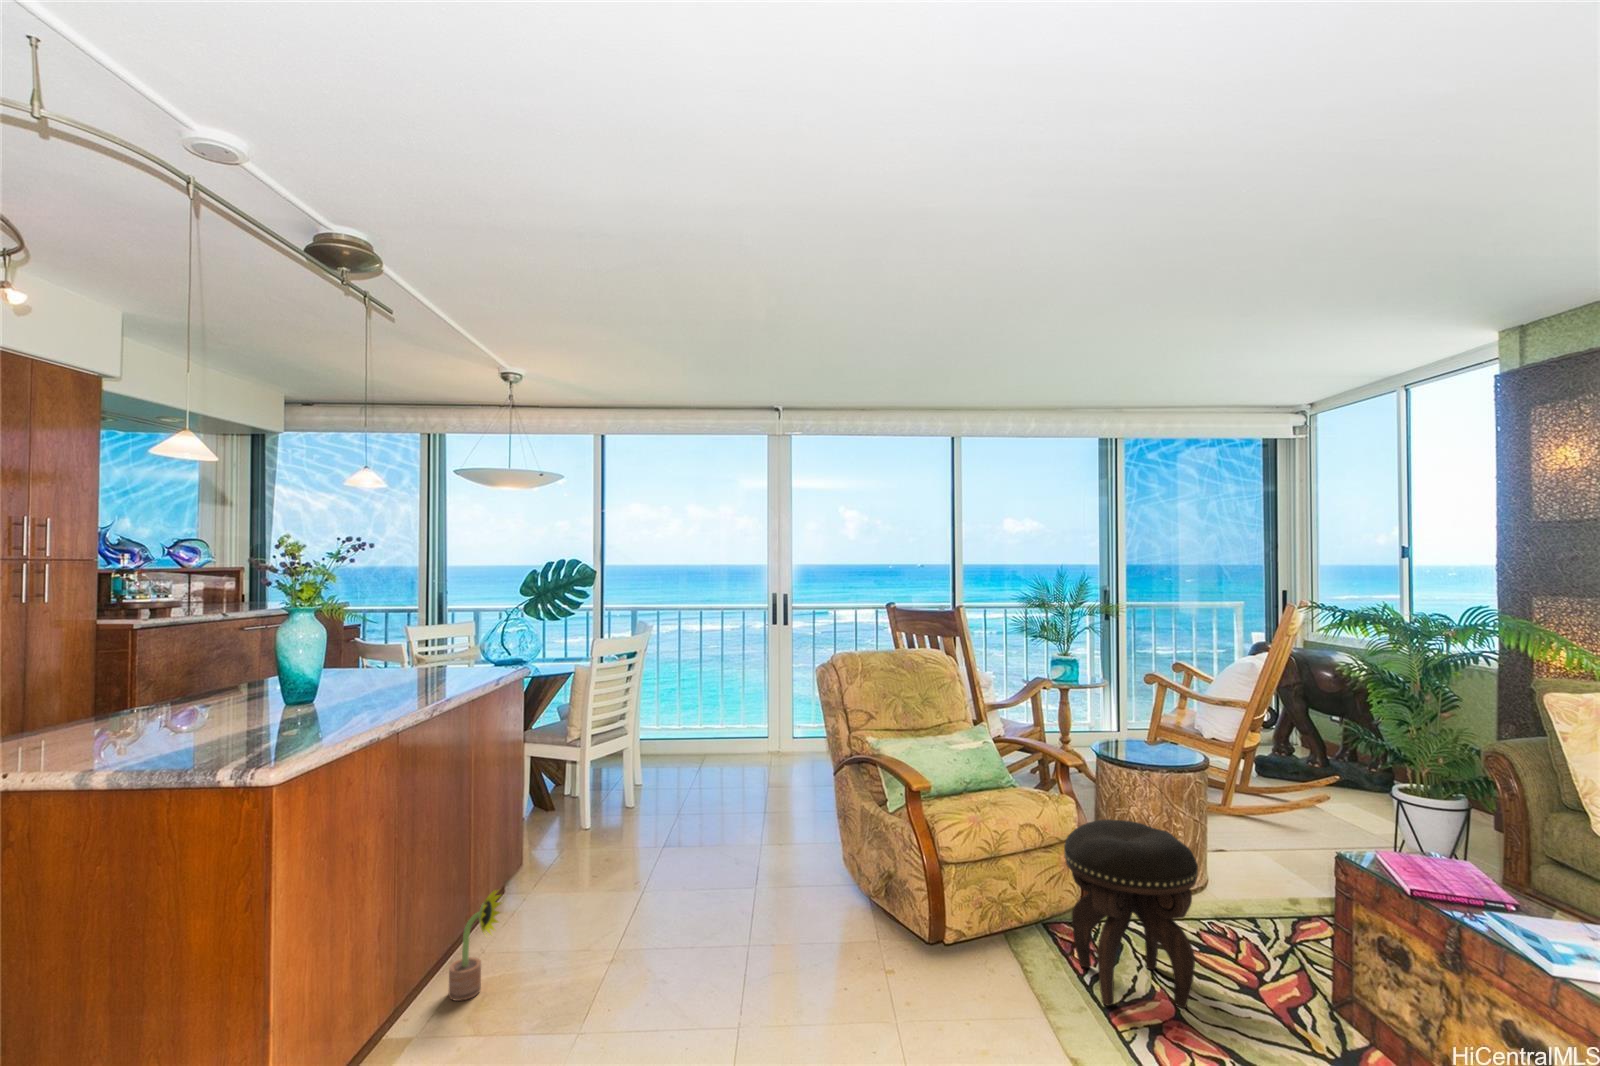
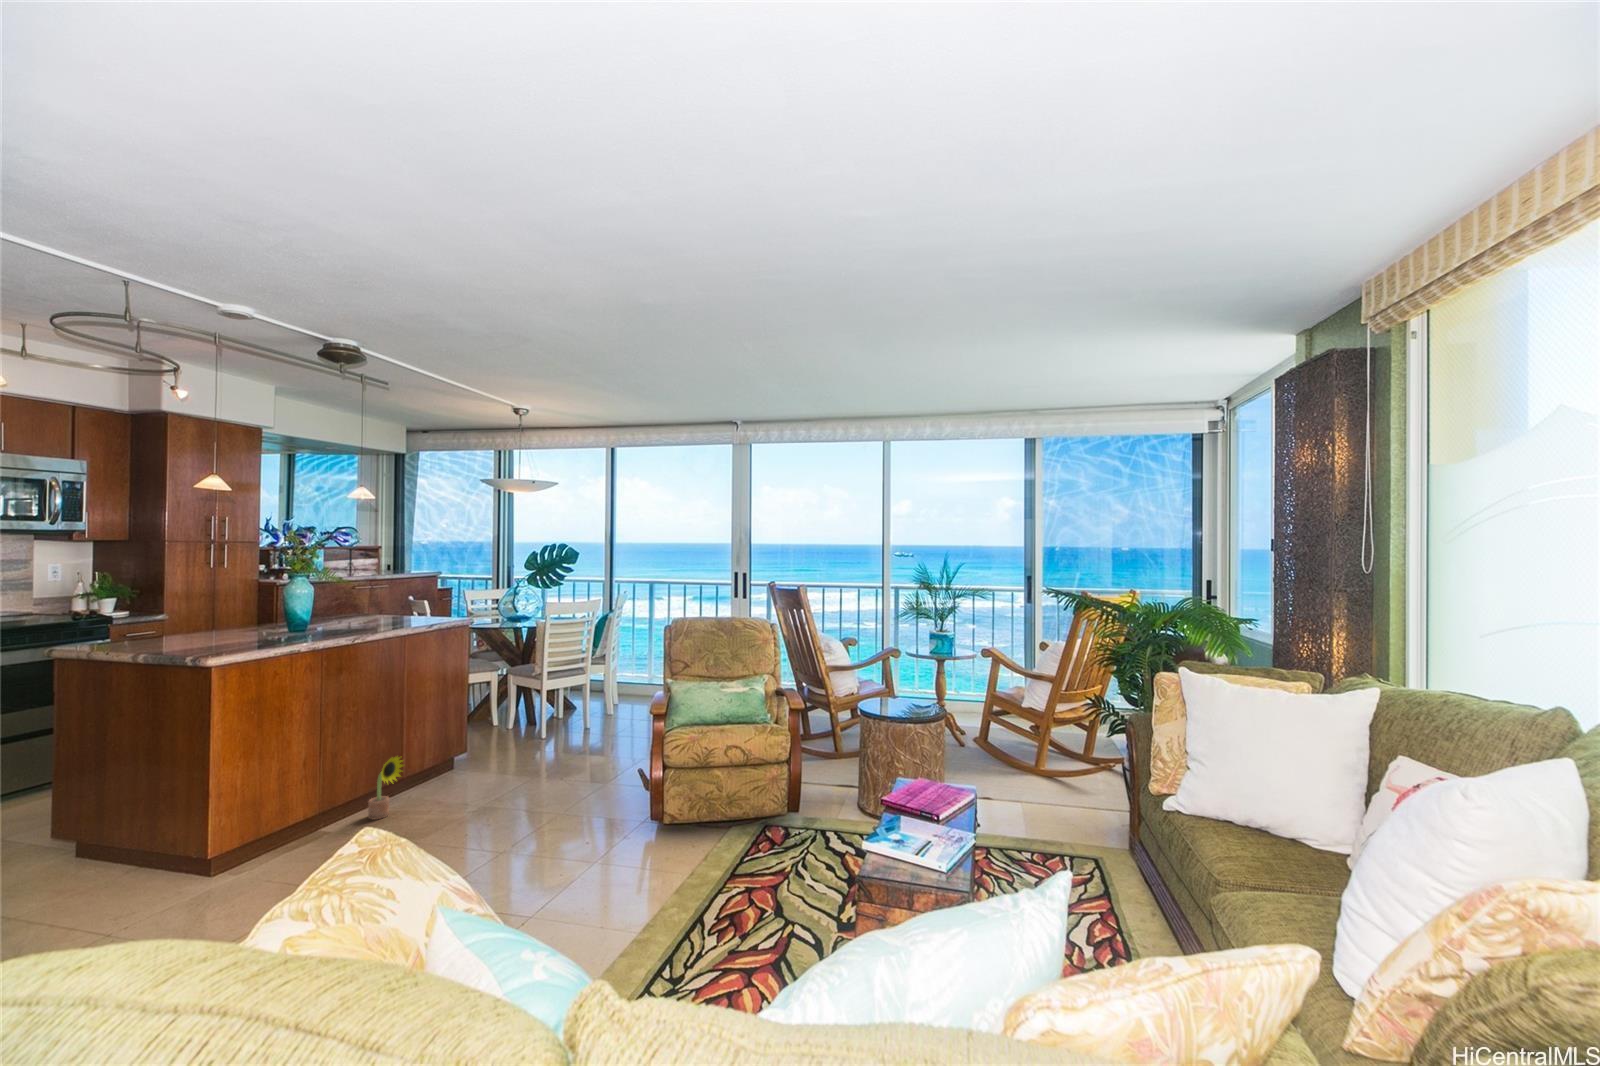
footstool: present [1064,819,1198,1008] -> none [725,746,814,878]

